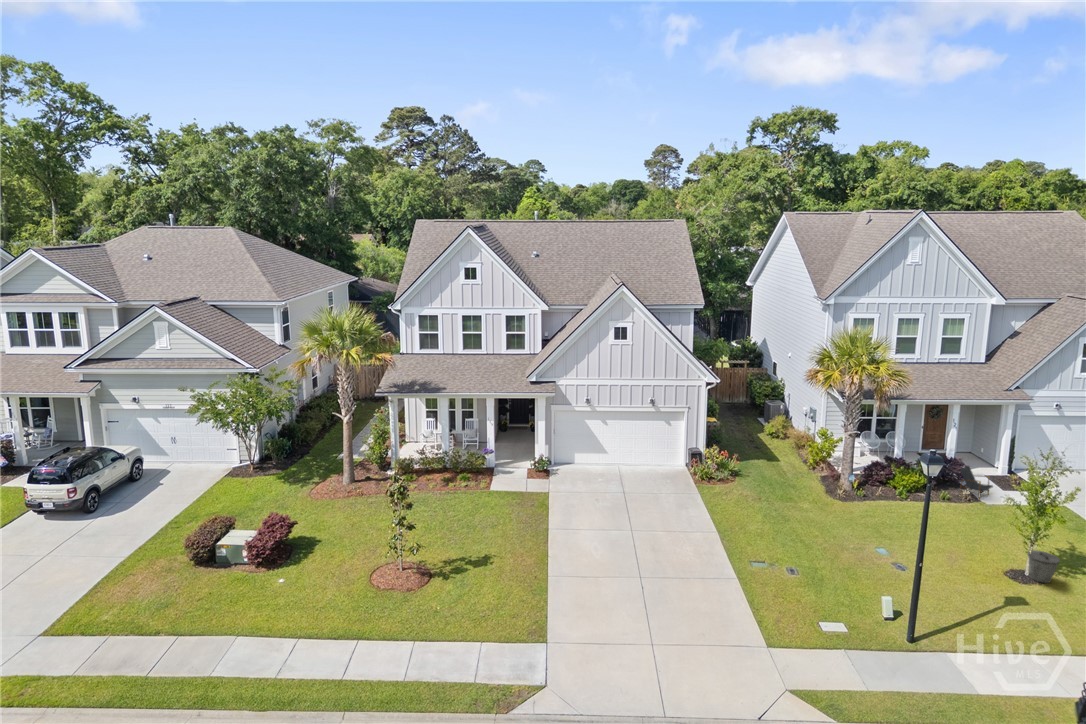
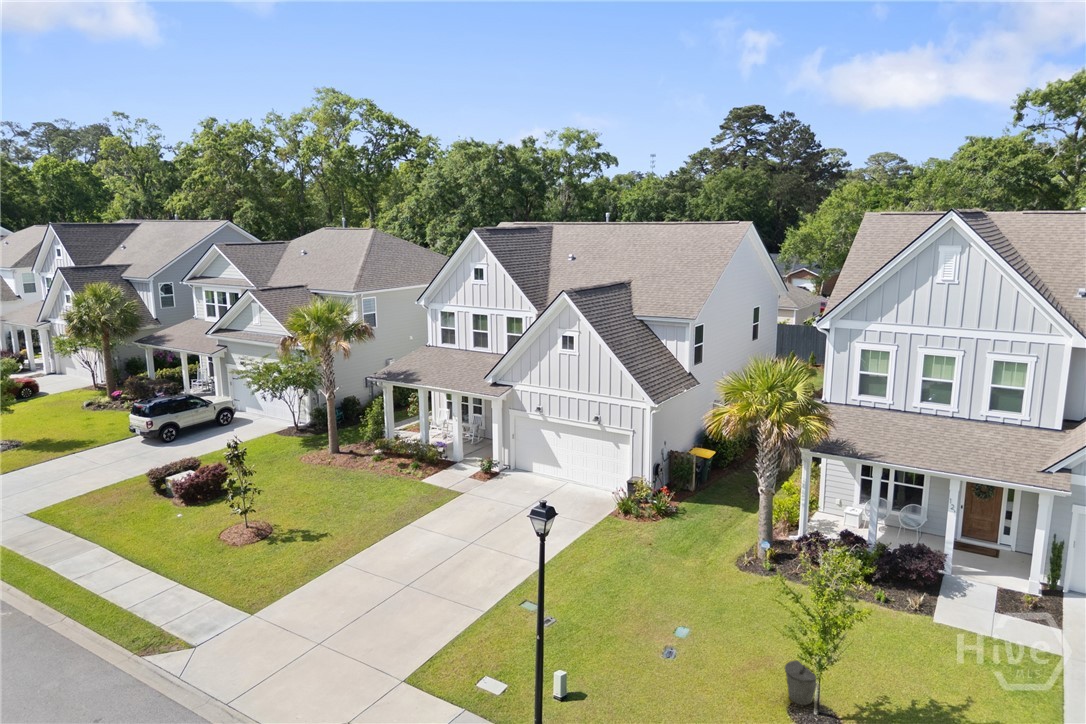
lounge chair: present [960,466,993,499] -> none [909,560,952,607]

